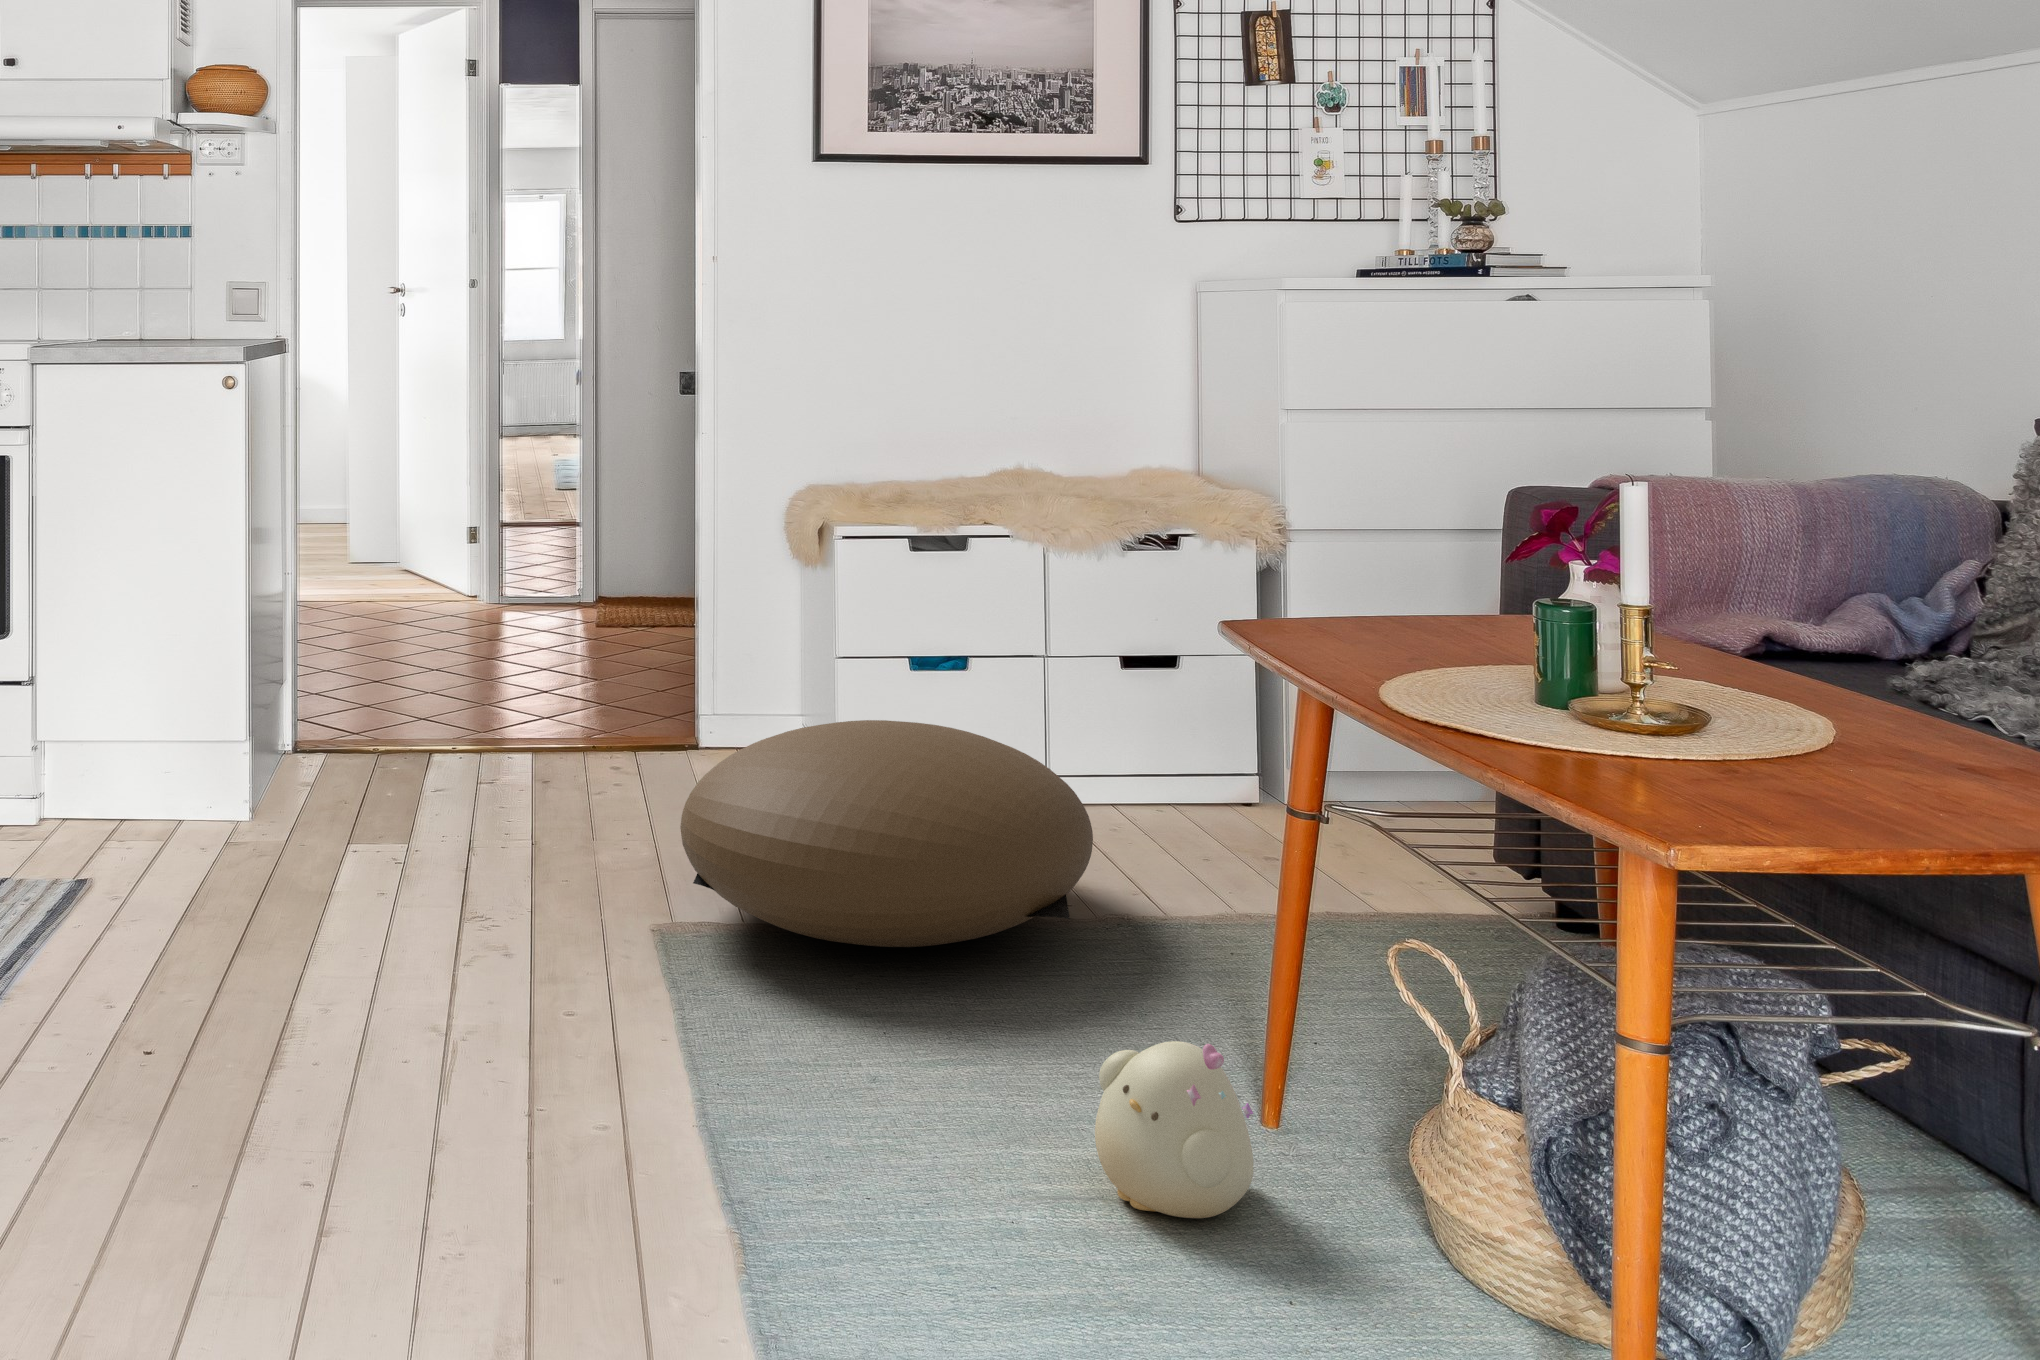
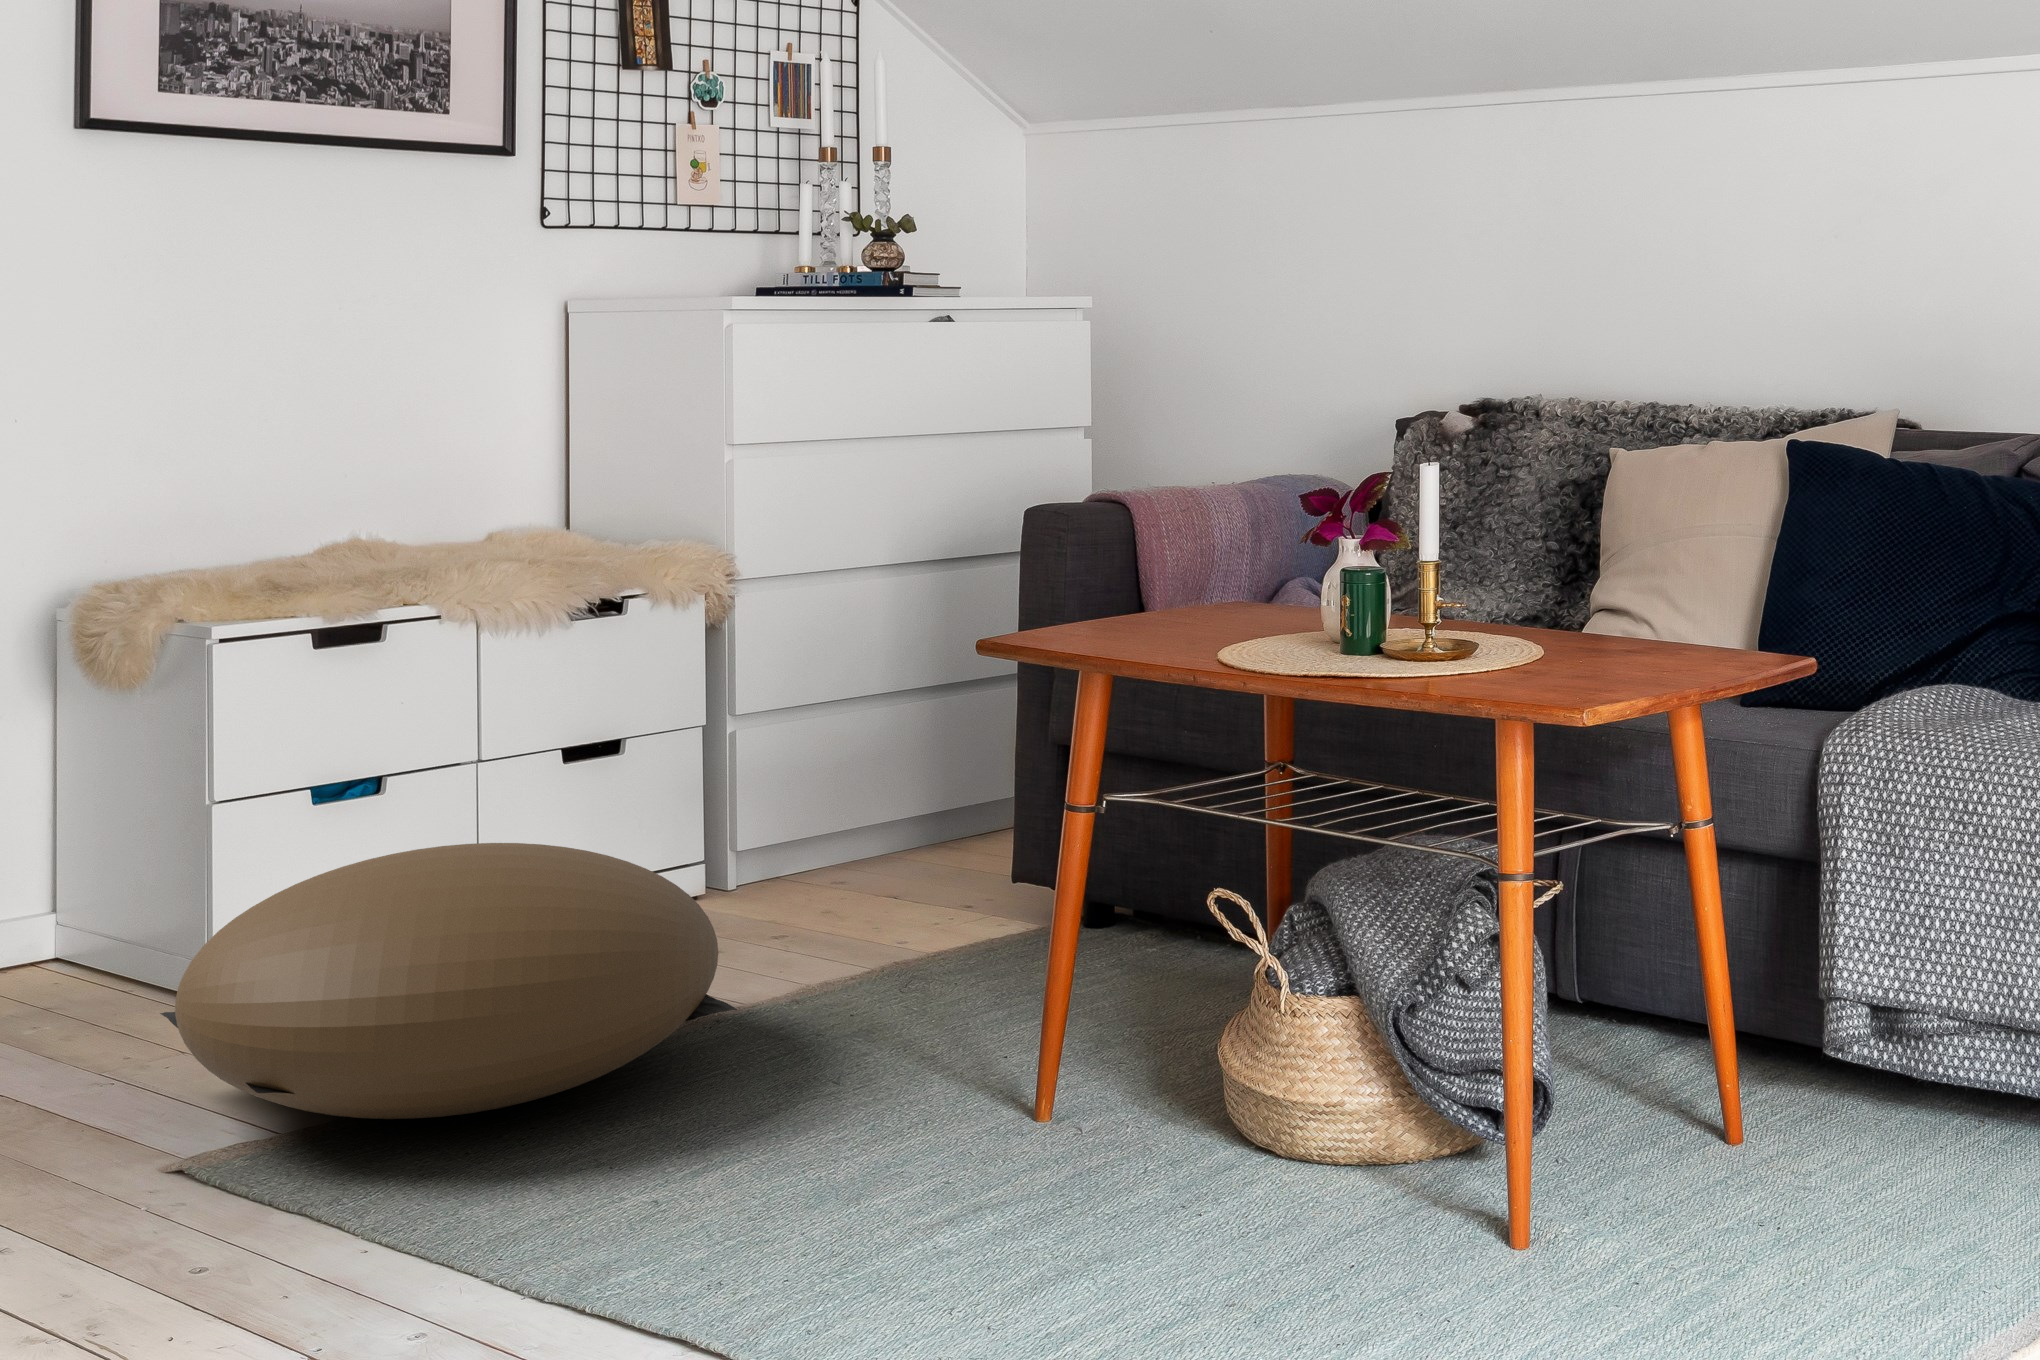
plush toy: present [1095,1041,1254,1218] -> none [962,1020,1137,1208]

